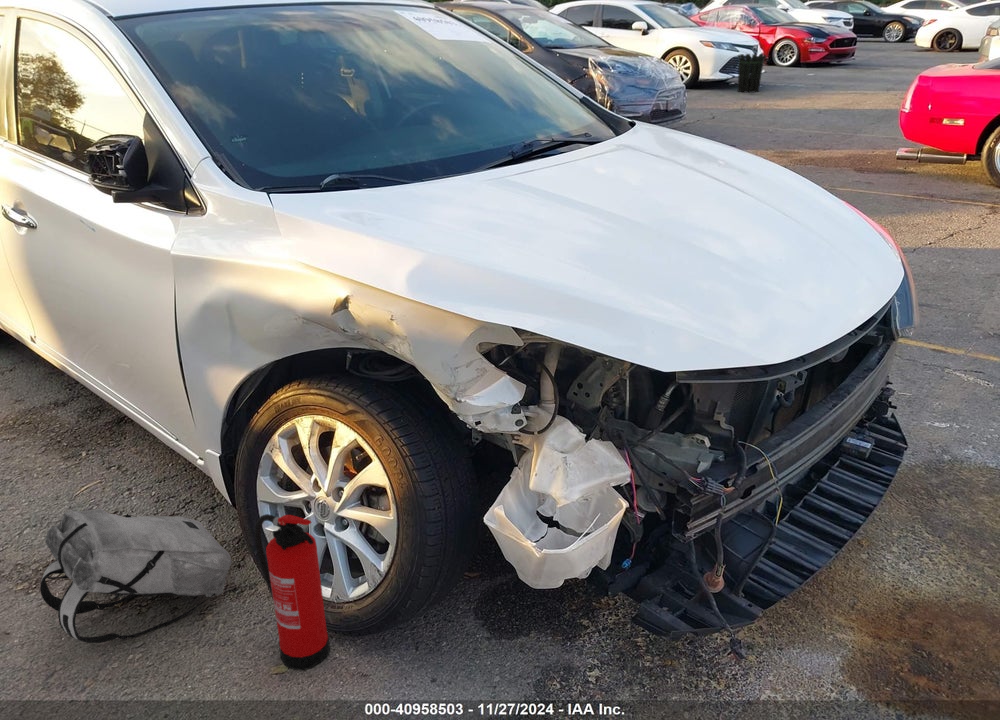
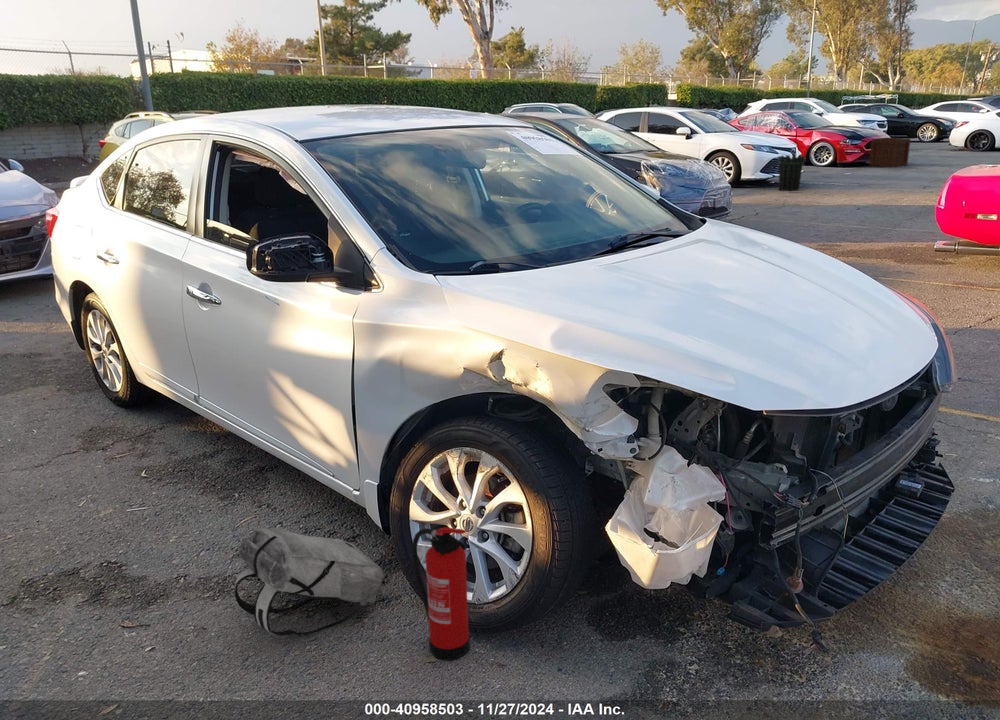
wooden crate: none [832,36,876,68] -> present [869,138,910,167]

